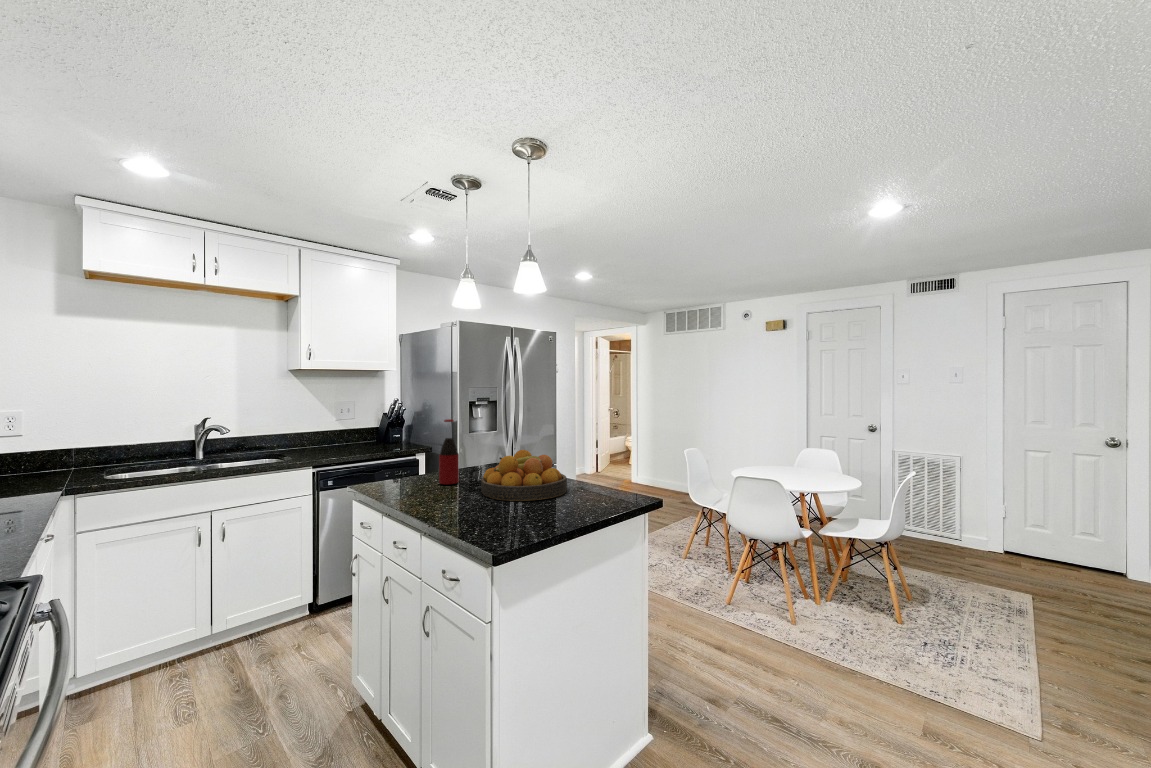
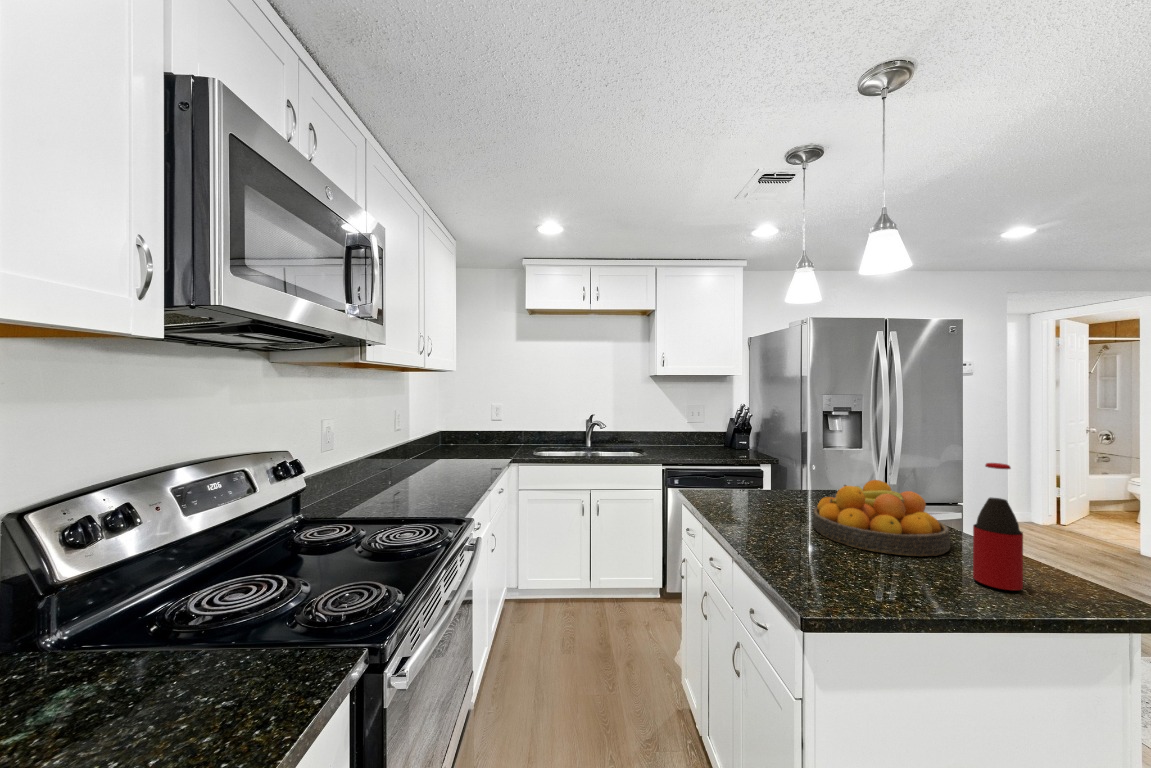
bottle: present [439,419,459,484] -> present [973,463,1023,590]

